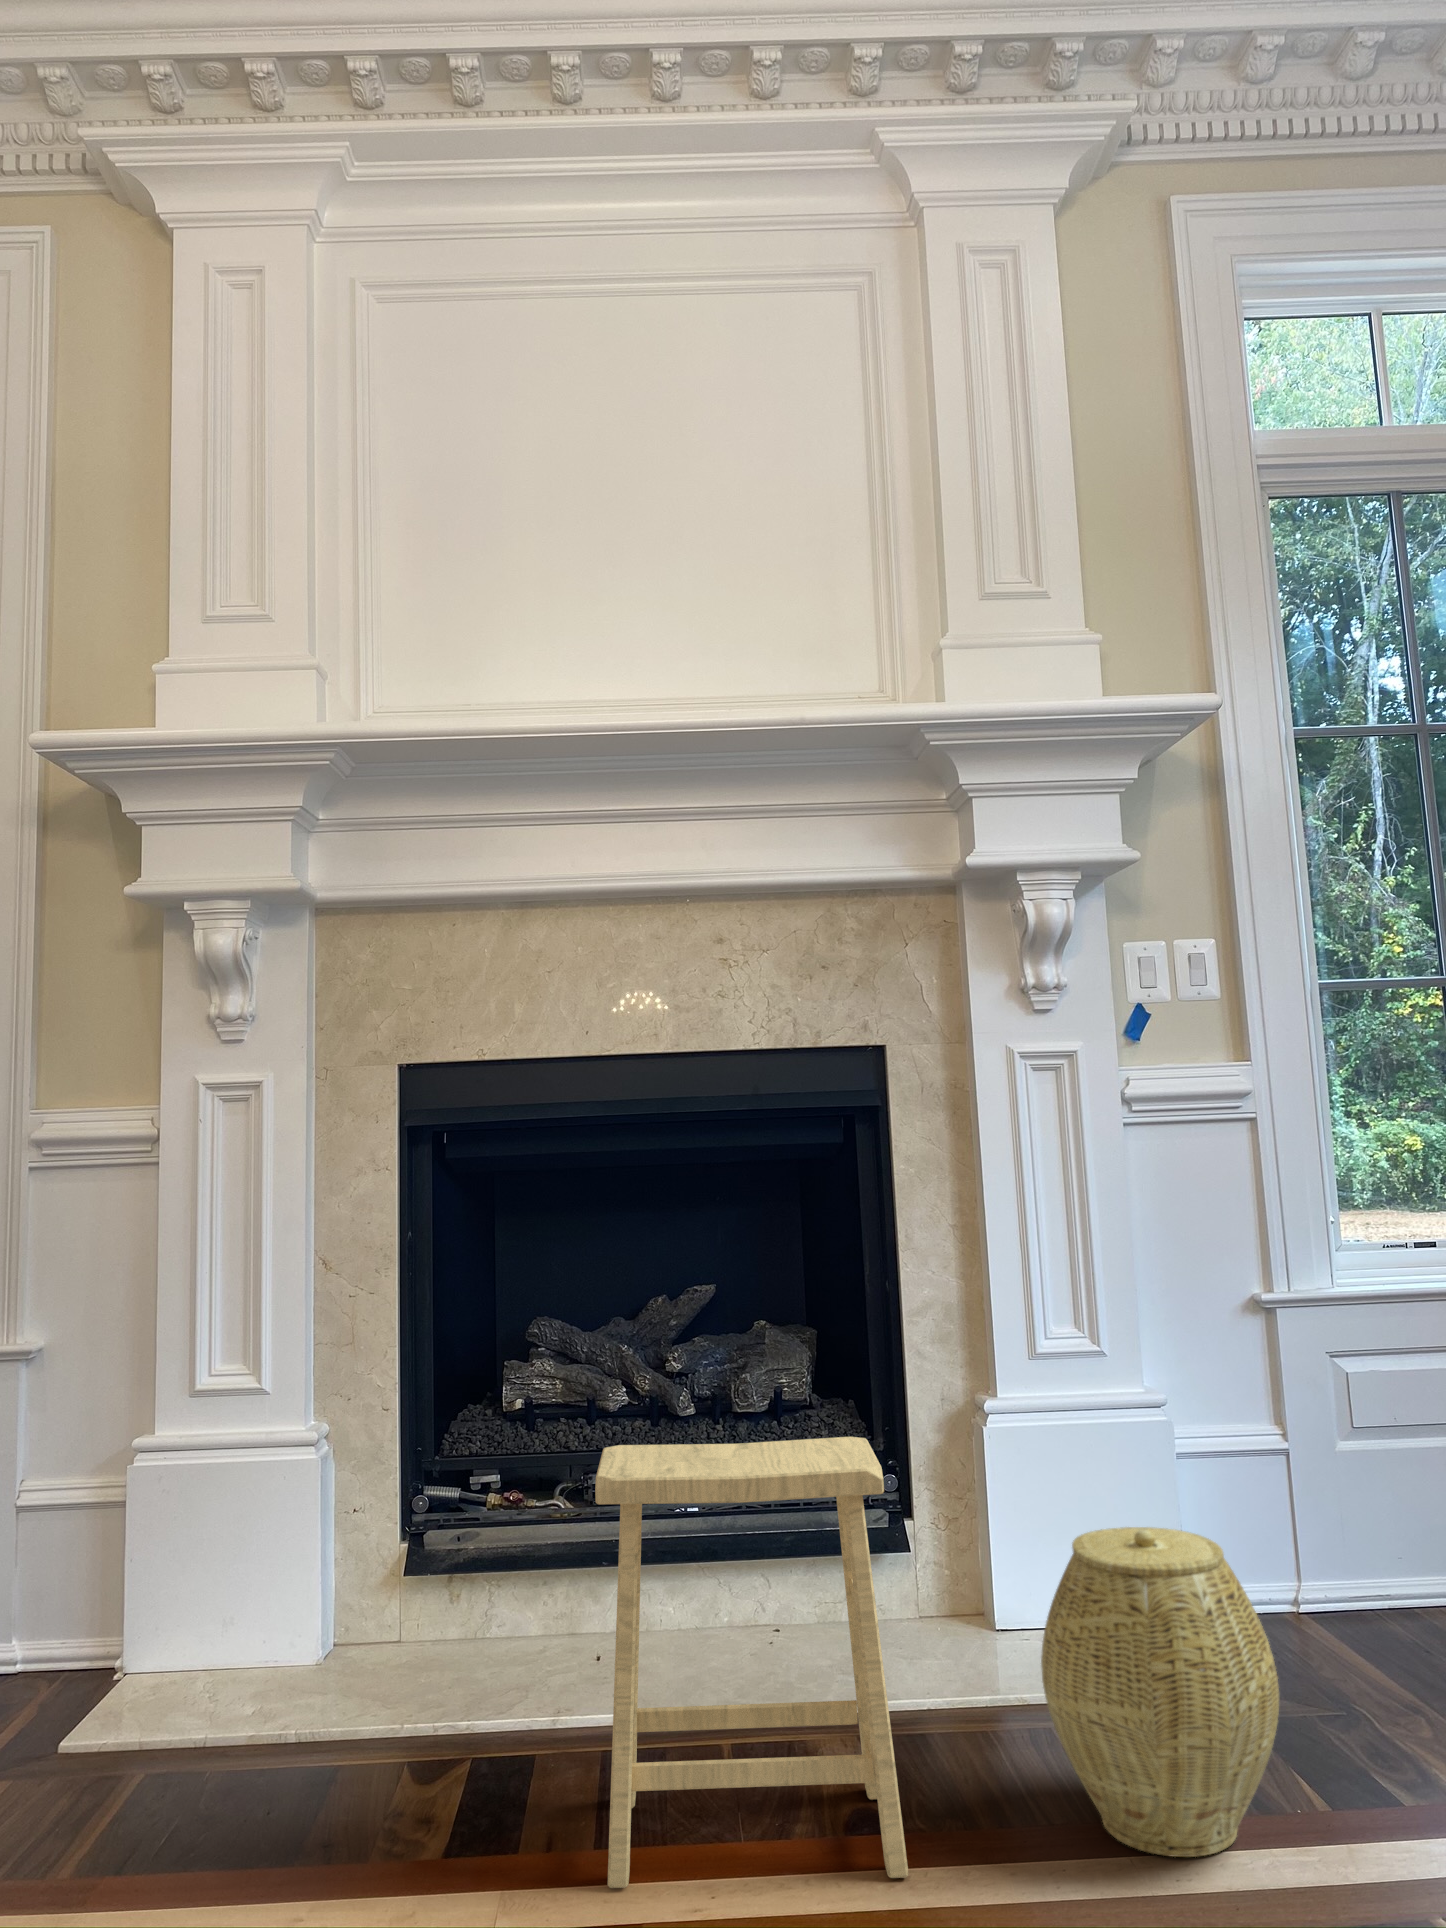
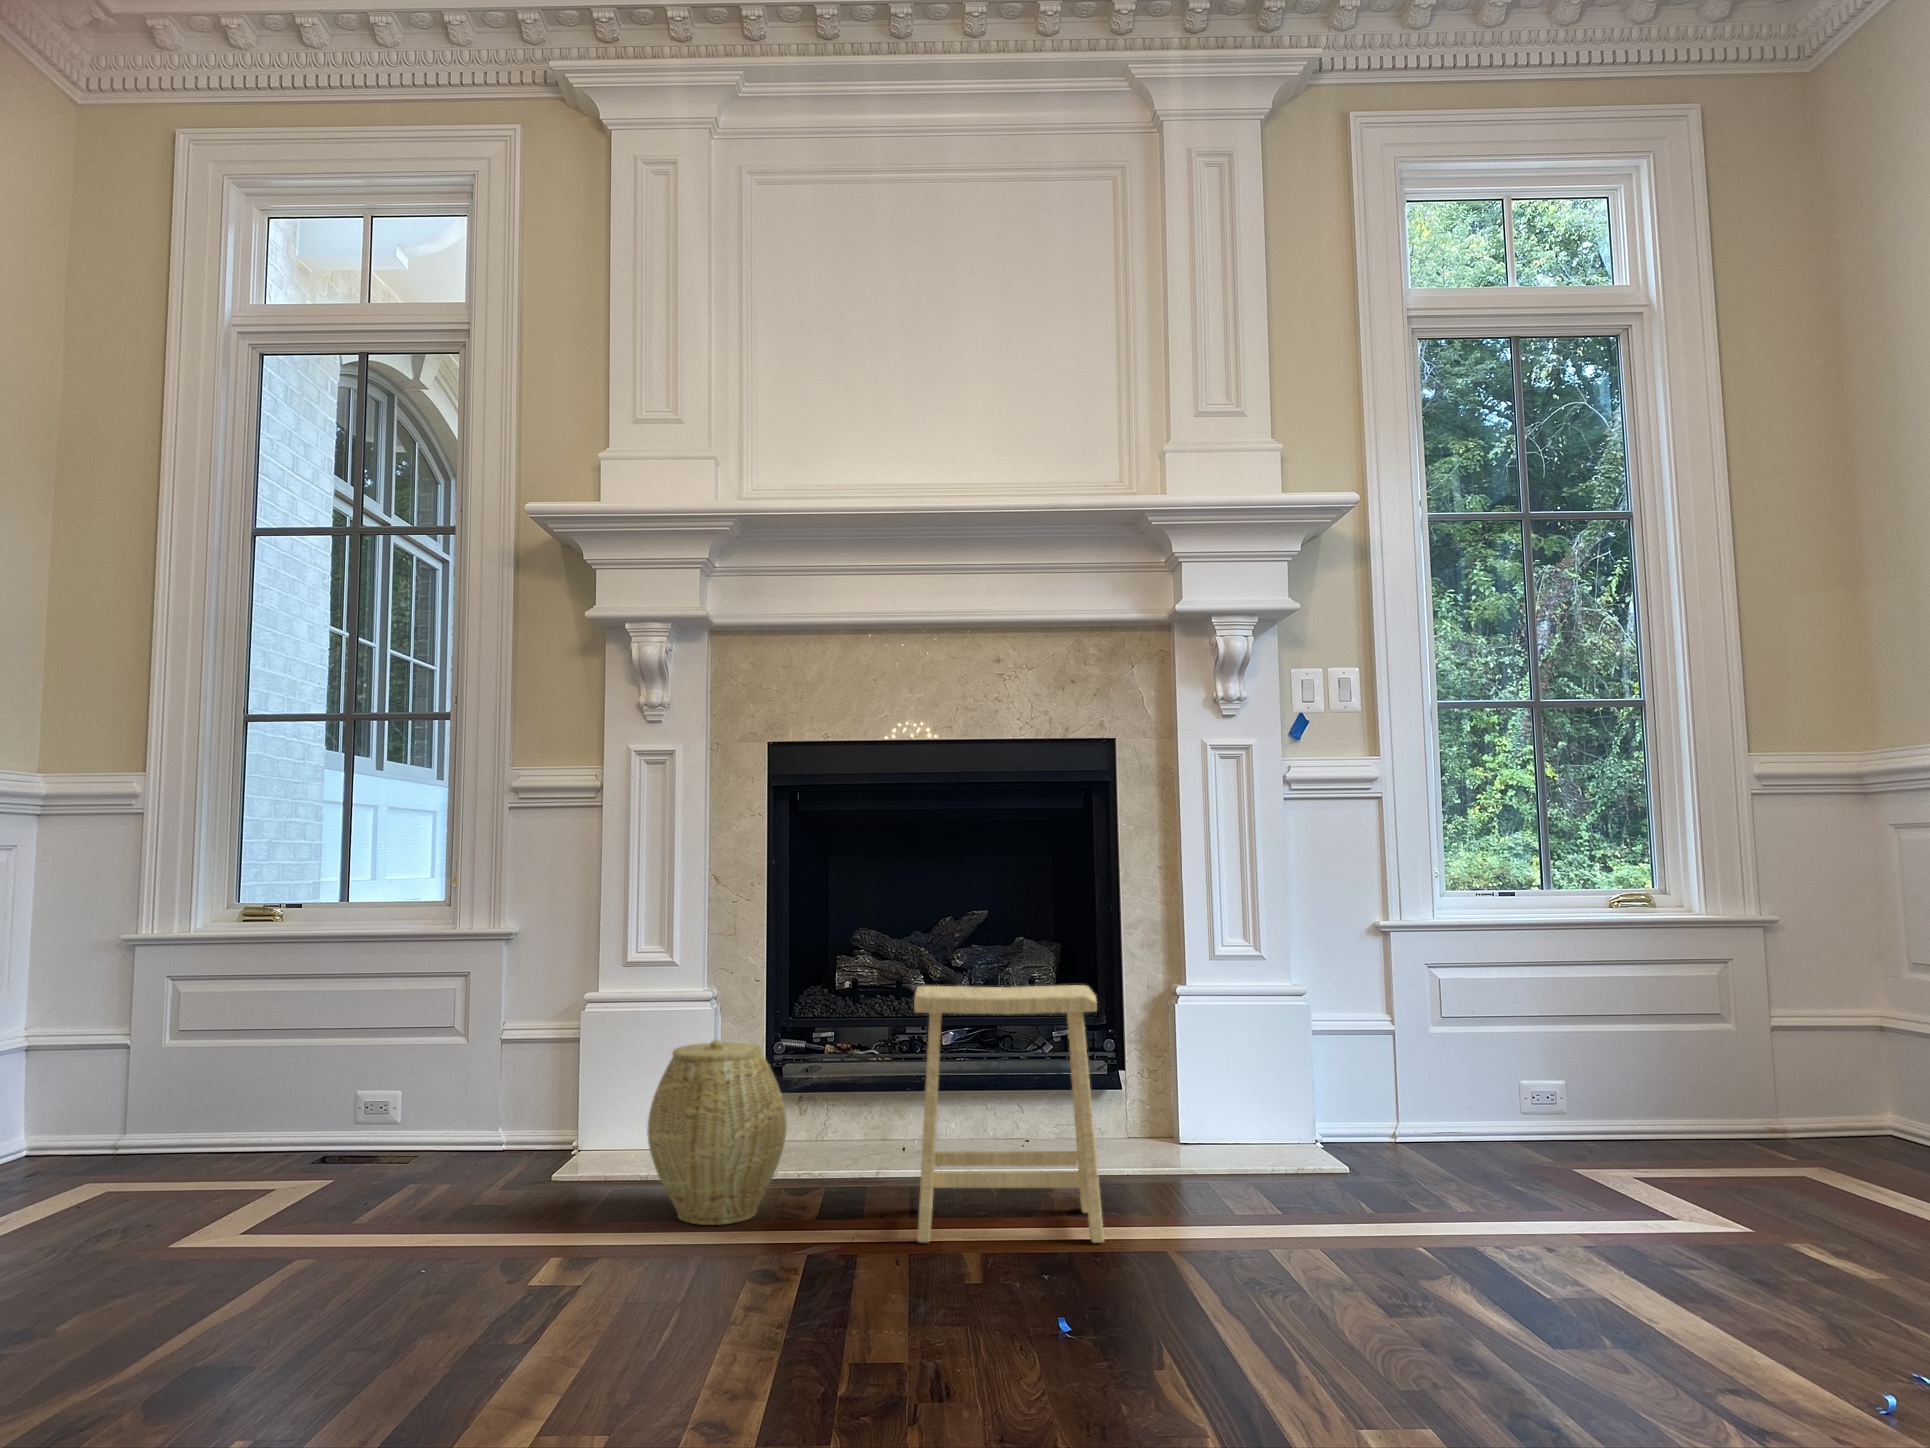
woven basket: present [1041,1527,1279,1857] -> present [647,1039,787,1225]

